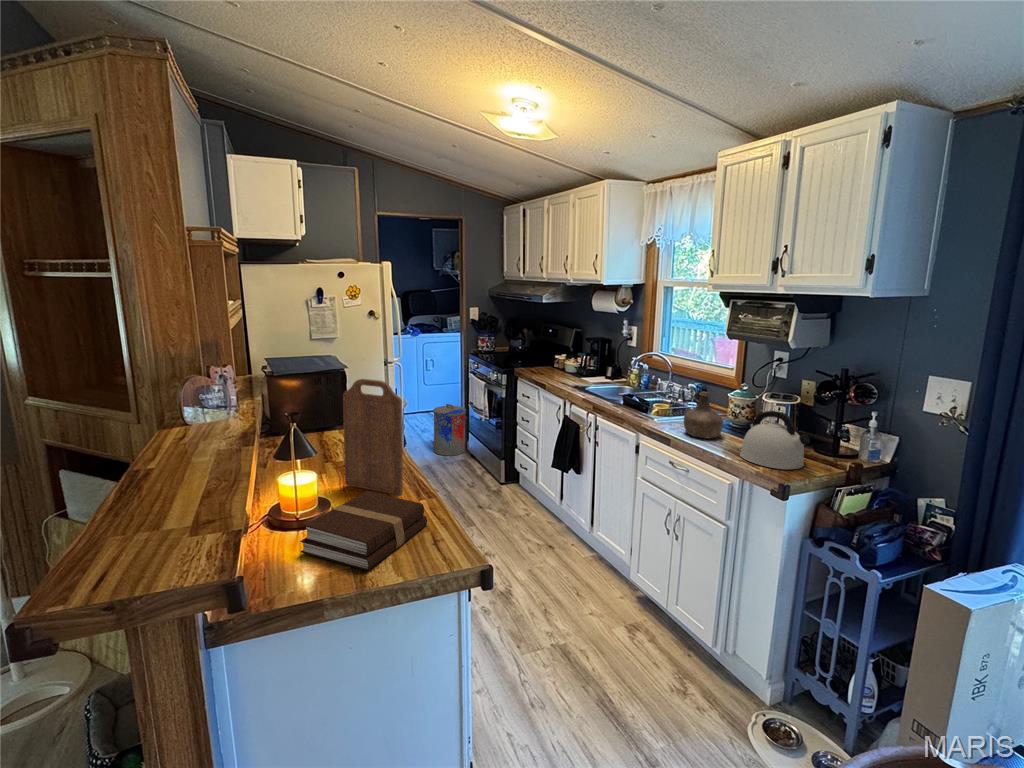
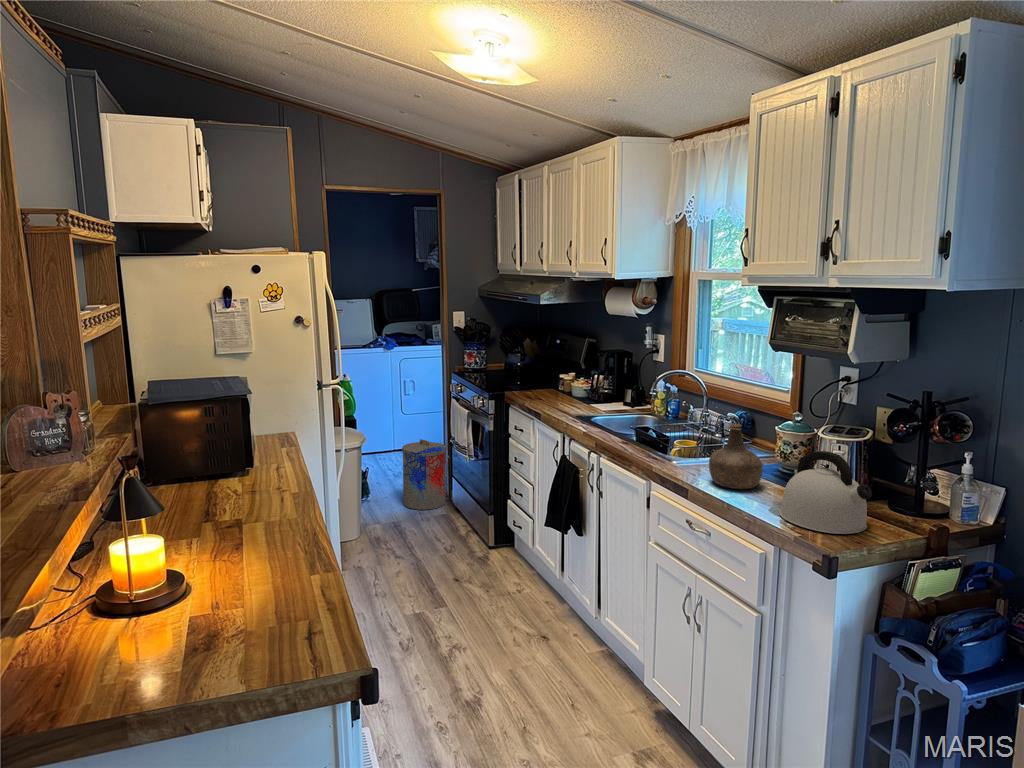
cutting board: present [343,379,403,495] -> none [211,410,289,568]
book: present [300,491,427,570] -> none [119,563,306,675]

